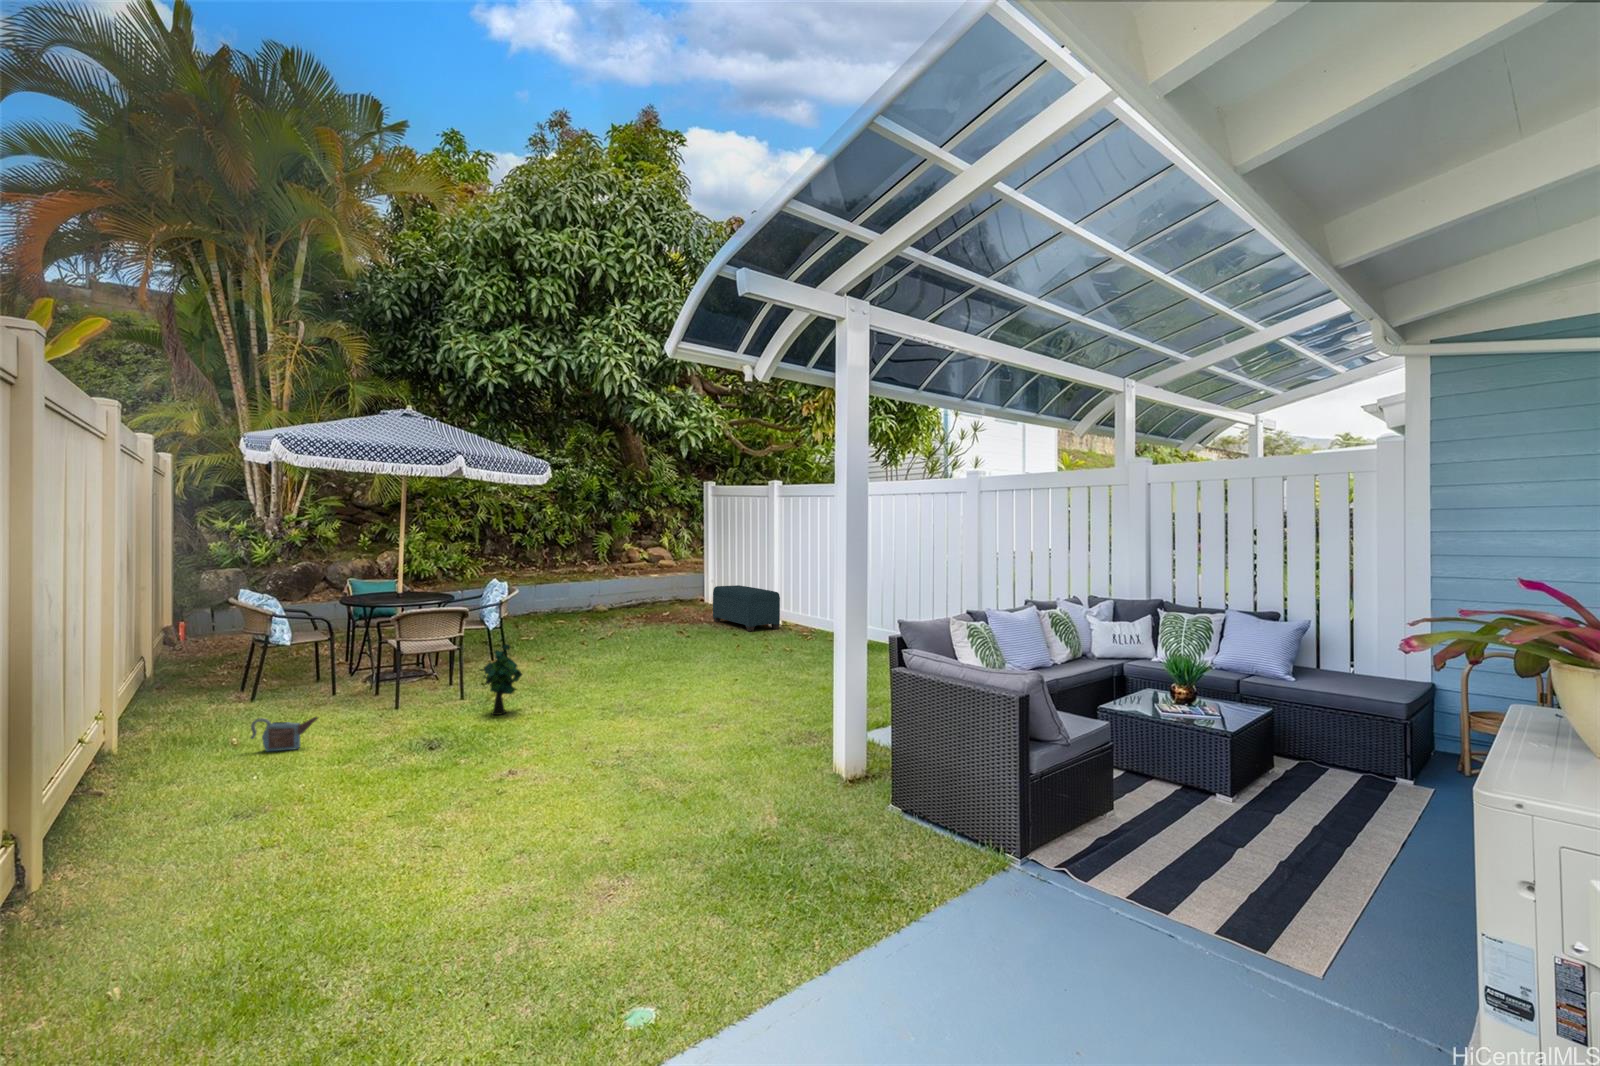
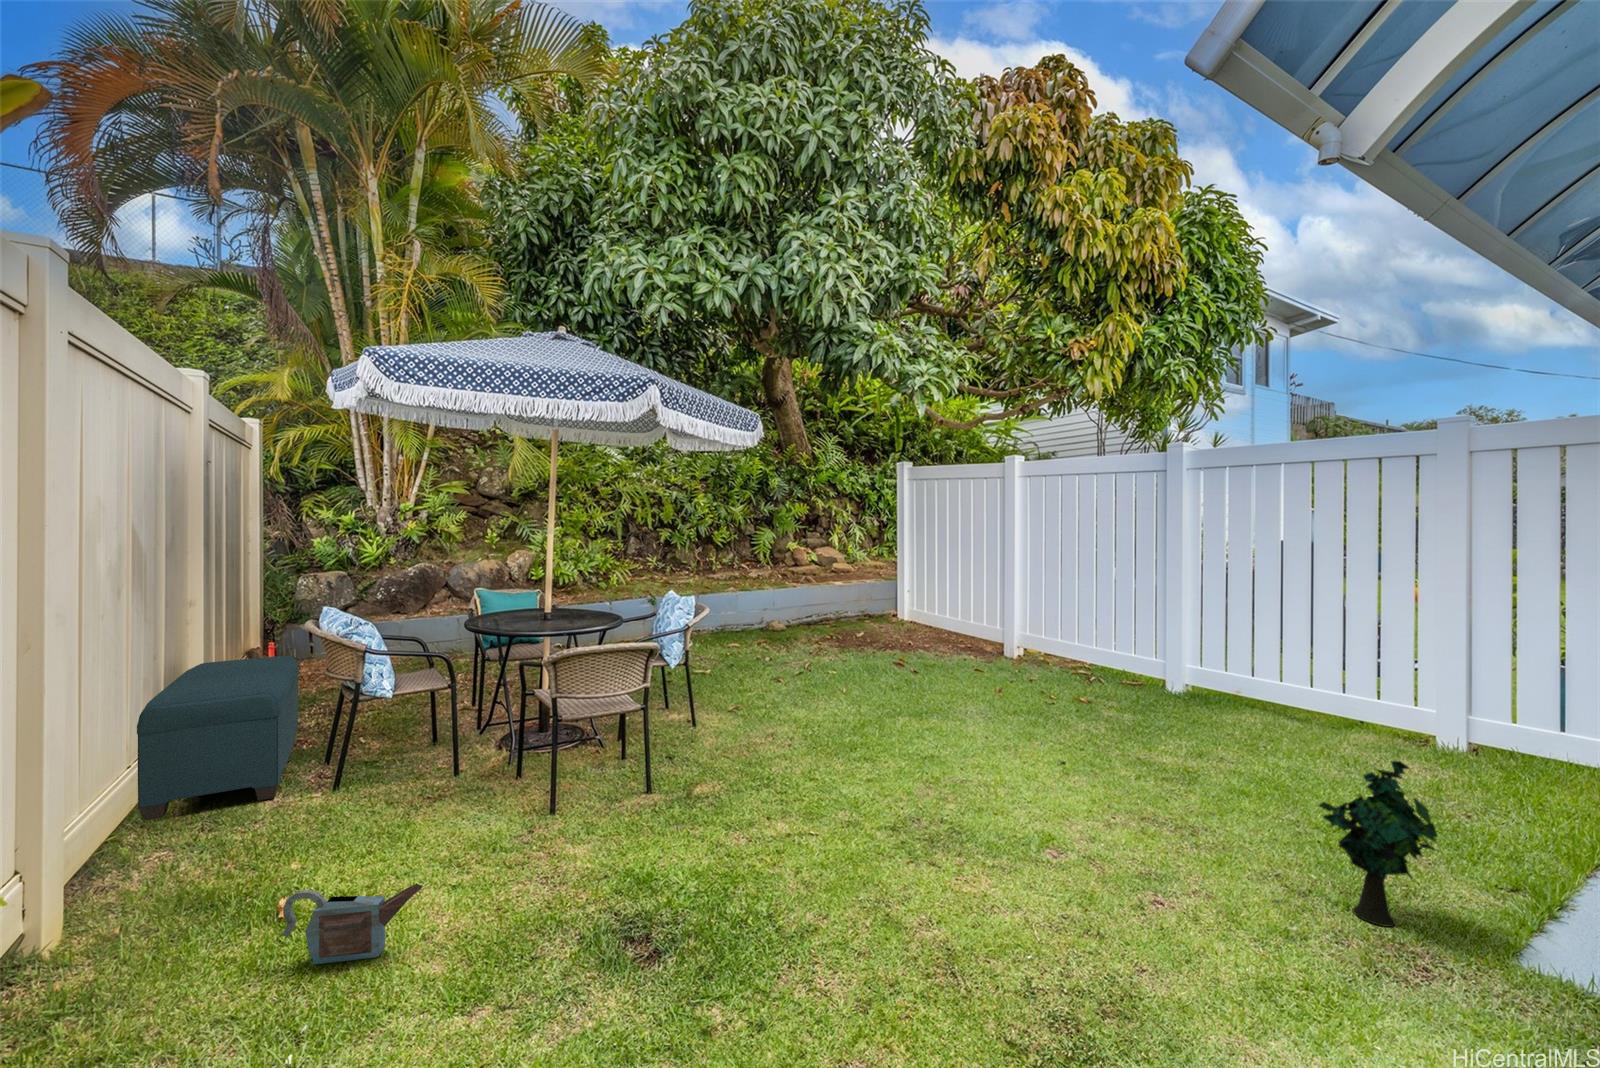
bench: present [713,585,780,631] -> present [137,656,299,821]
decorative plant: present [480,644,522,715] -> present [1319,761,1438,927]

